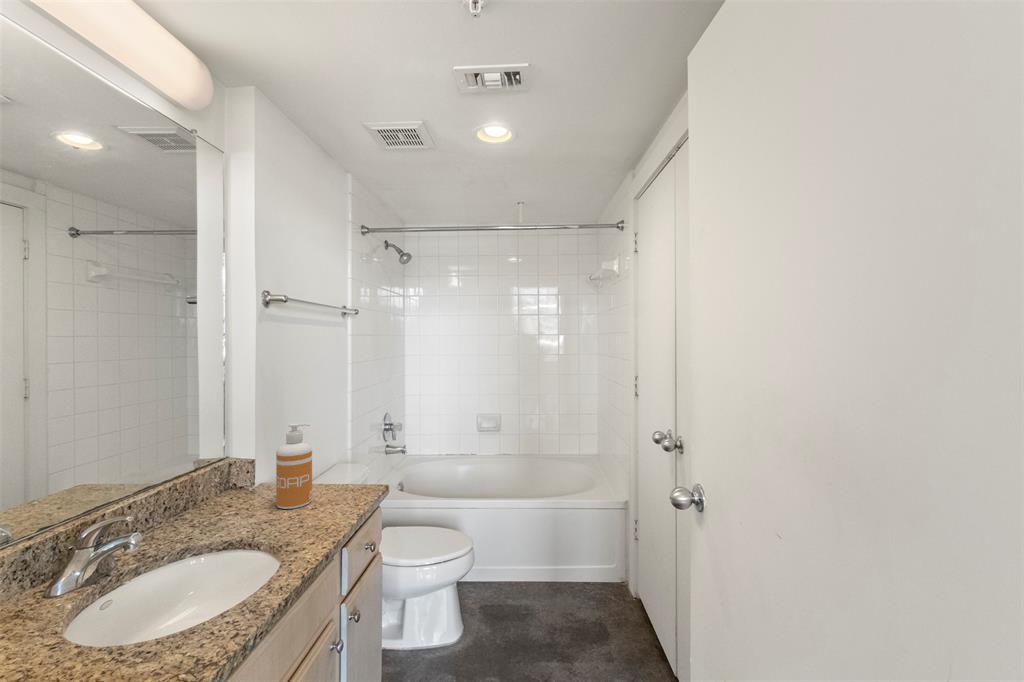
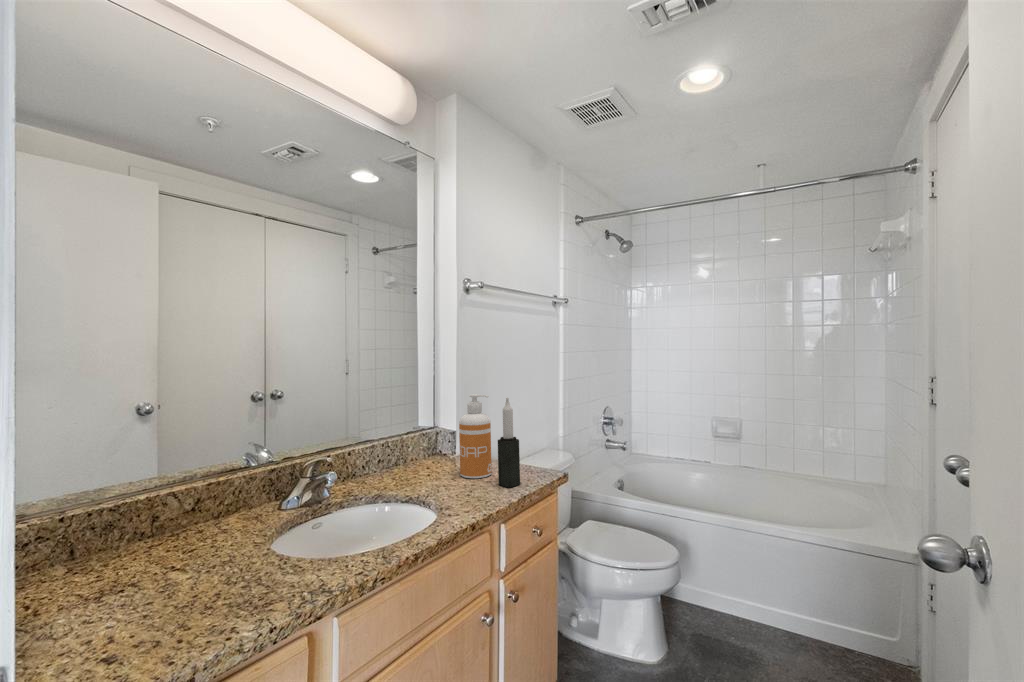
candle: none [326,426,348,511] -> present [498,397,520,487]

